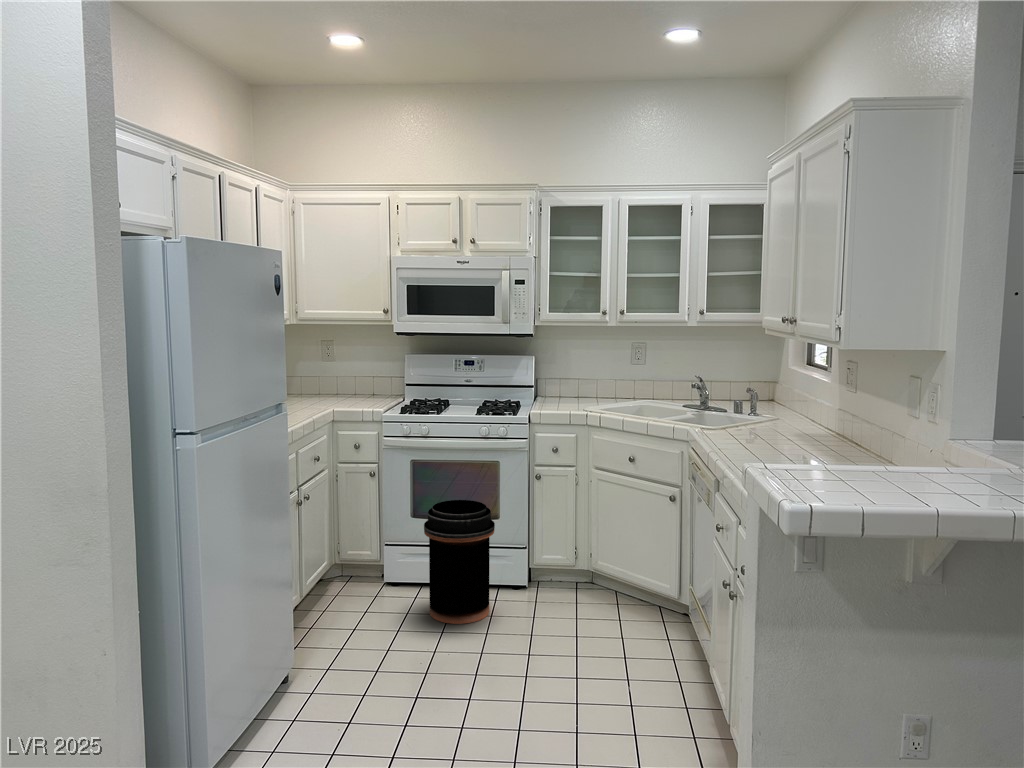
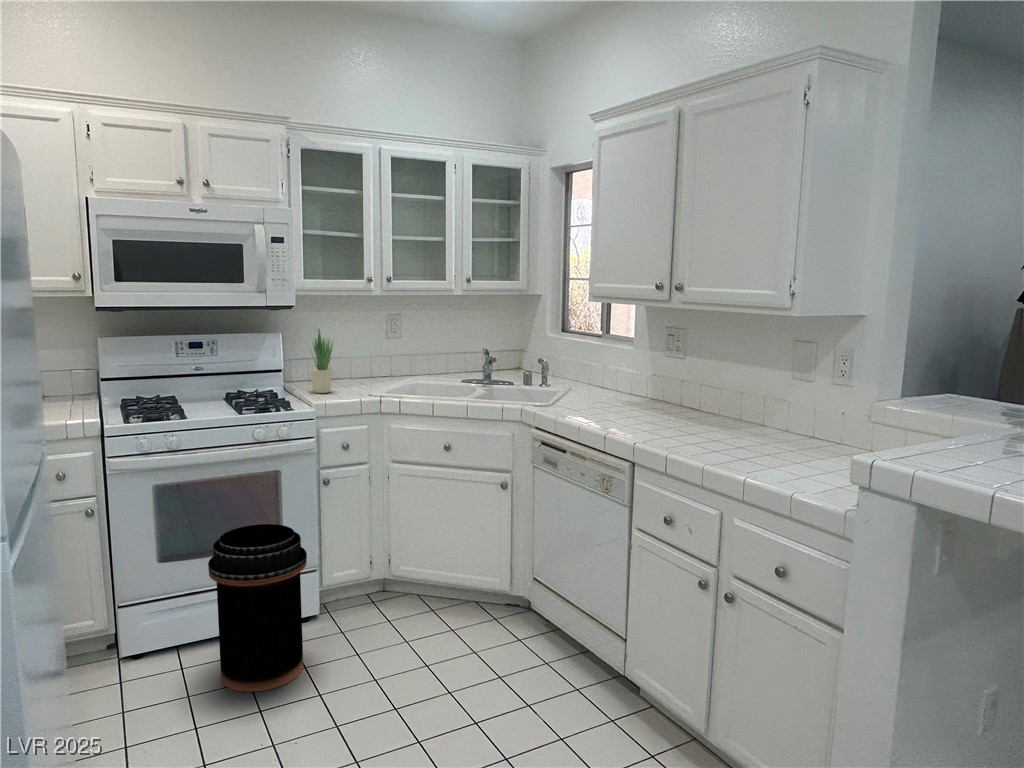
potted plant: none [546,352,568,406] -> present [309,329,334,393]

